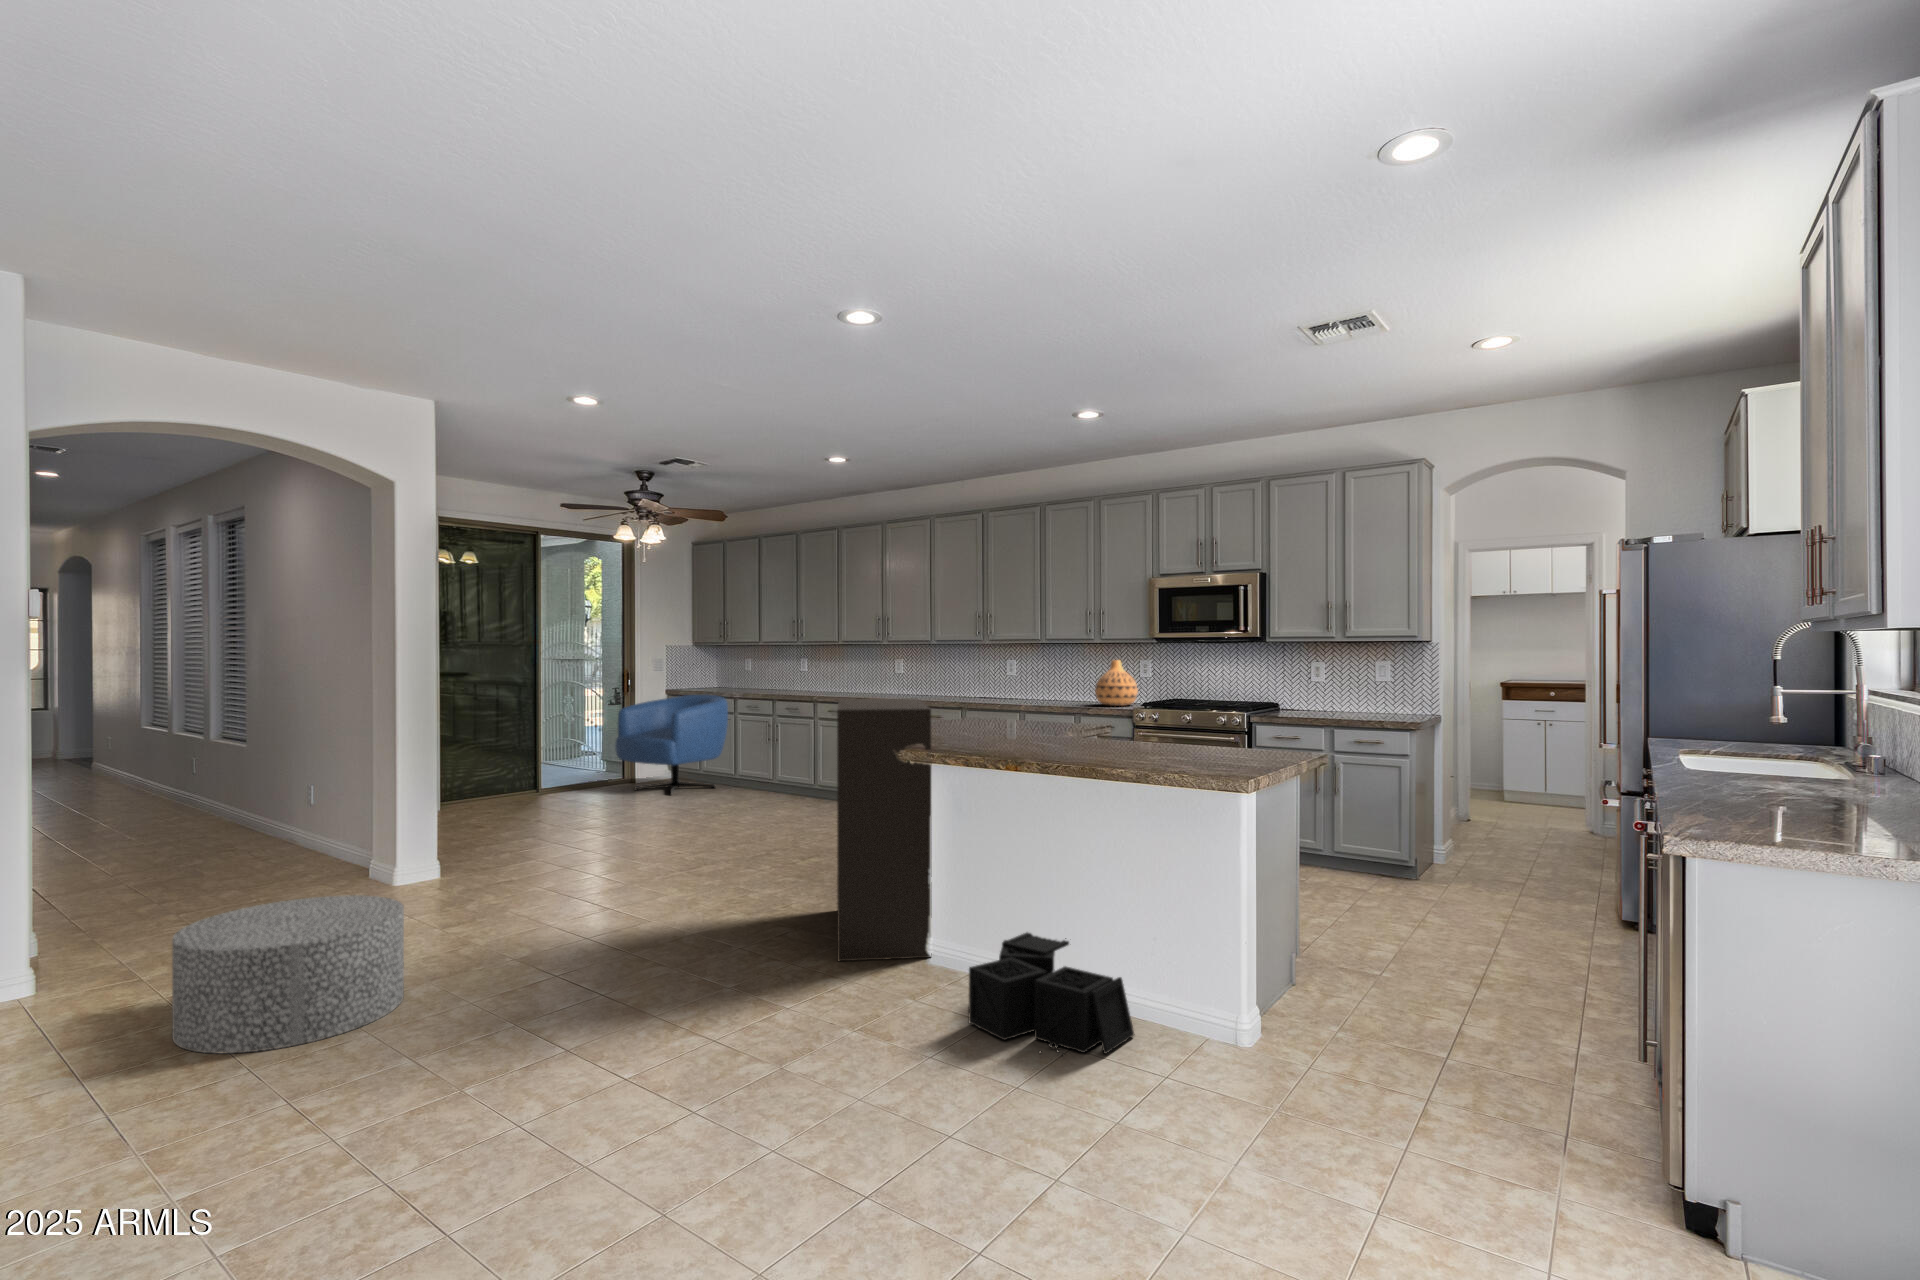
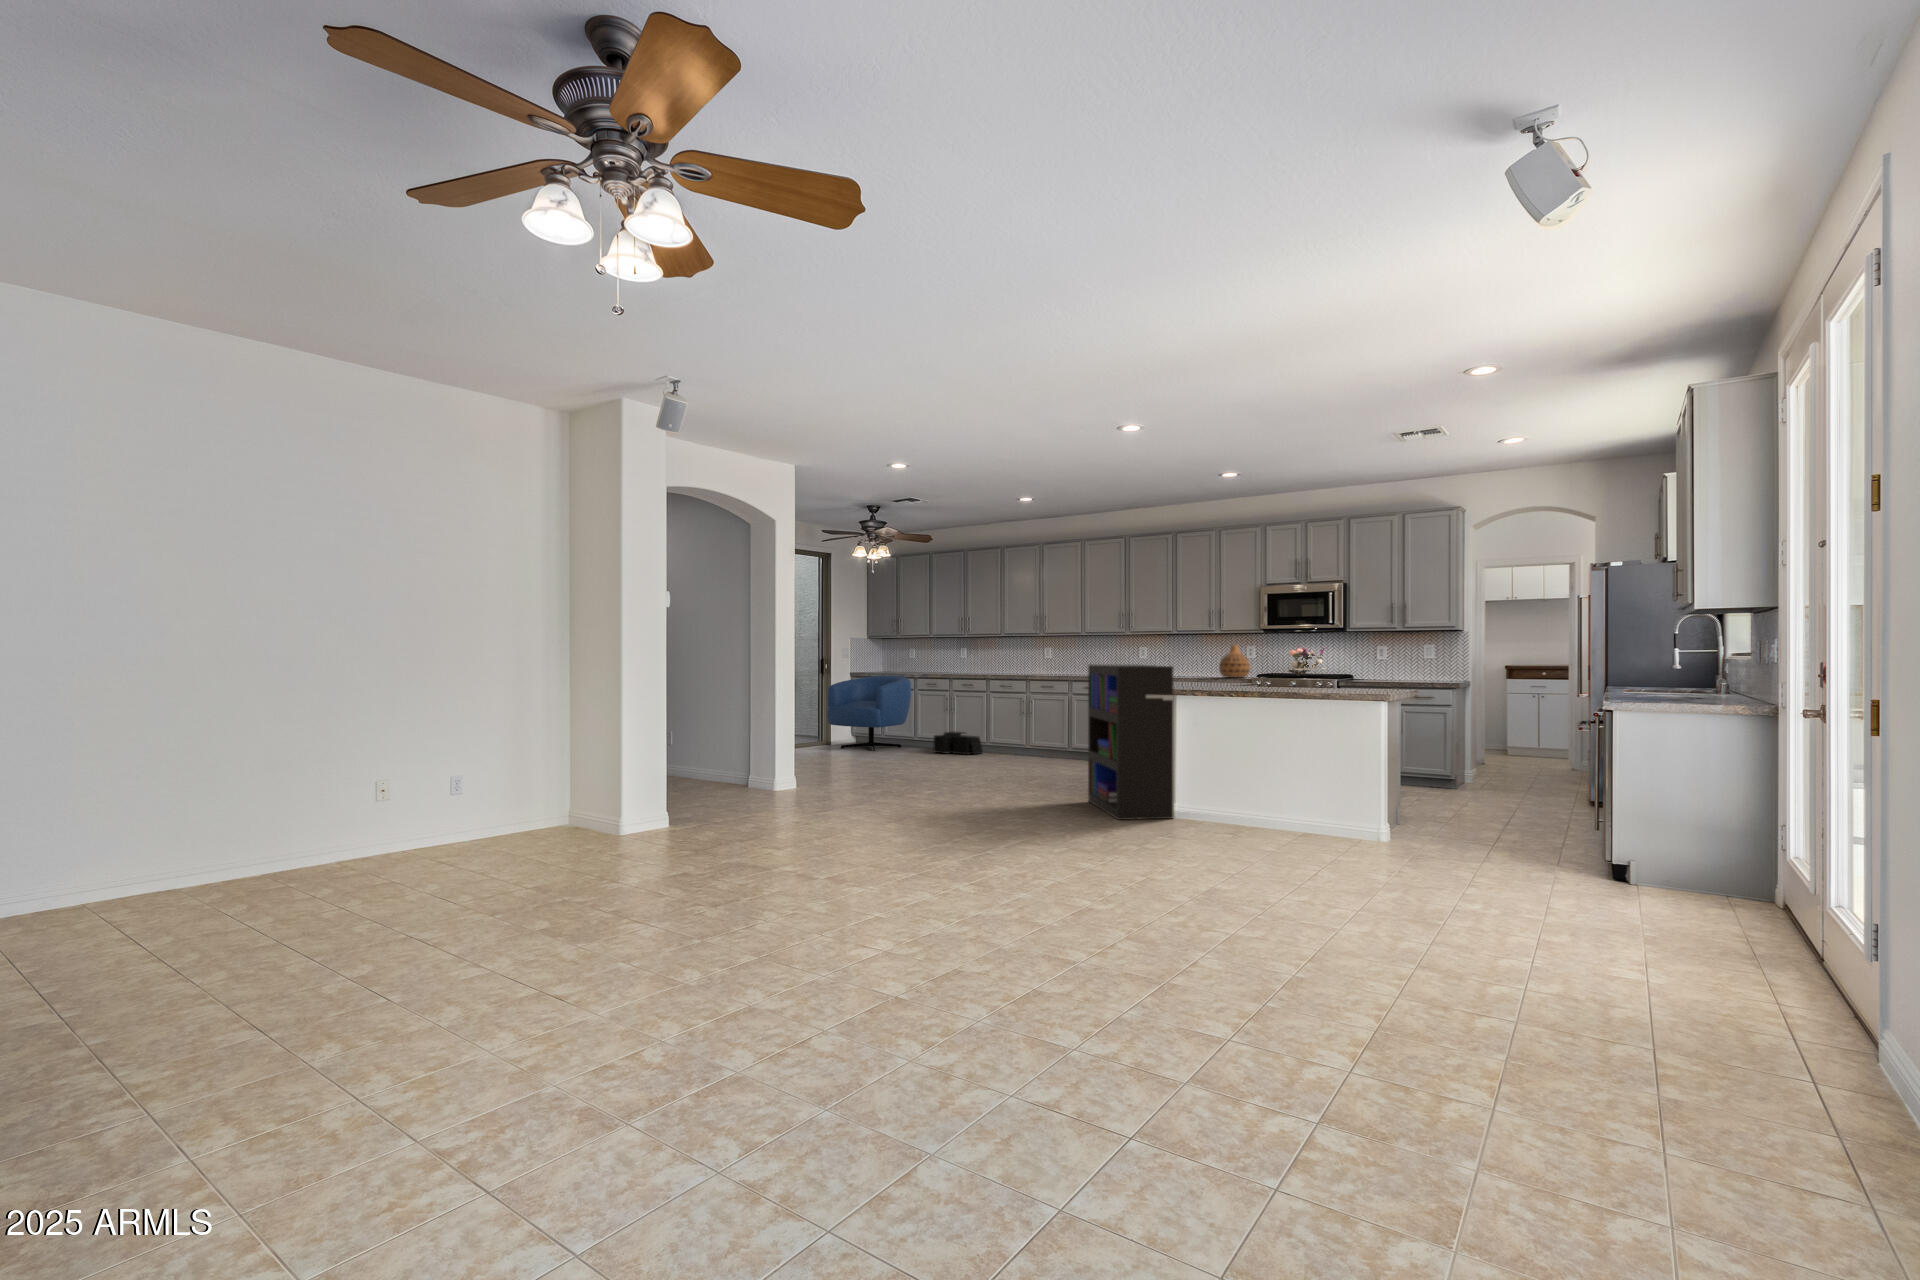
flower arrangement: none [1186,657,1246,703] -> present [1286,646,1326,675]
ottoman: present [172,895,404,1053] -> none [776,775,887,848]
storage bin: present [969,932,1135,1054] -> present [934,732,983,754]

